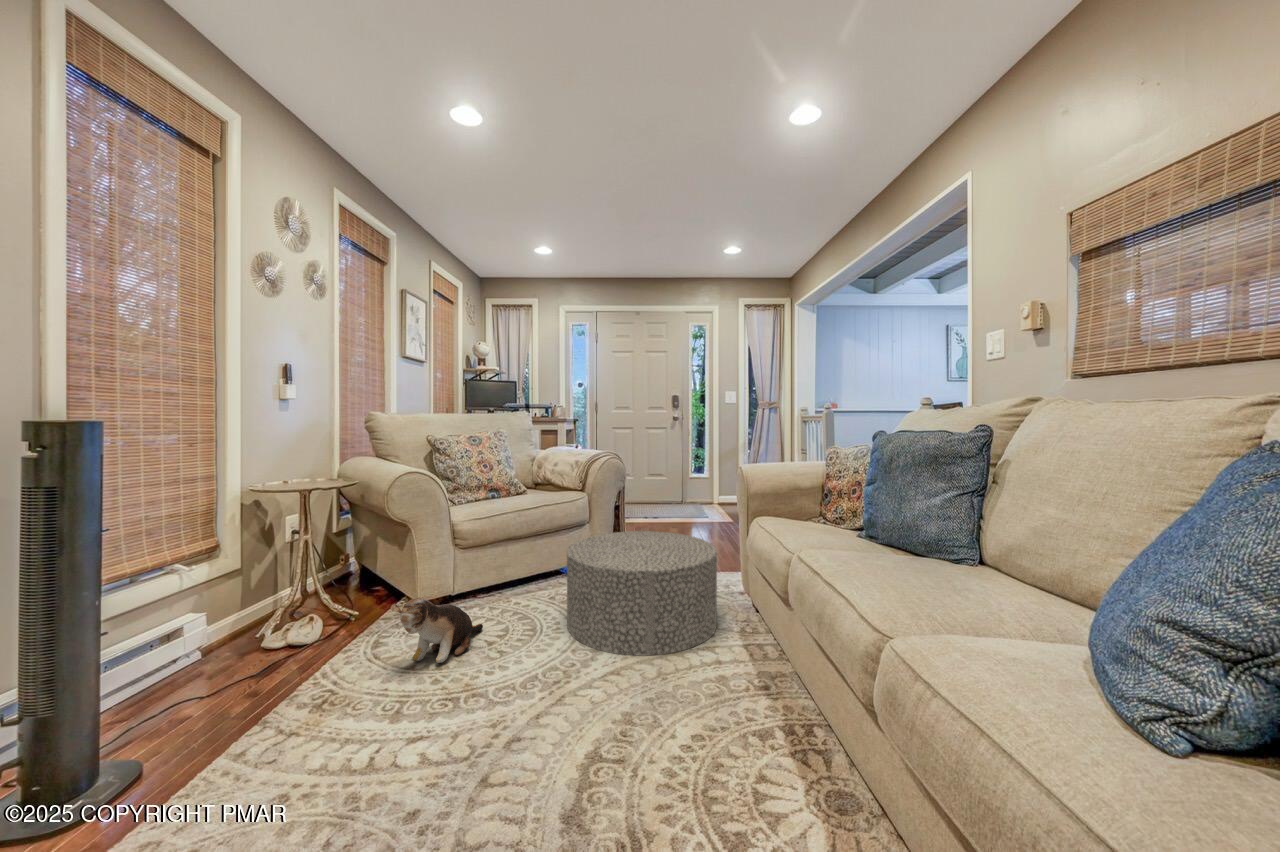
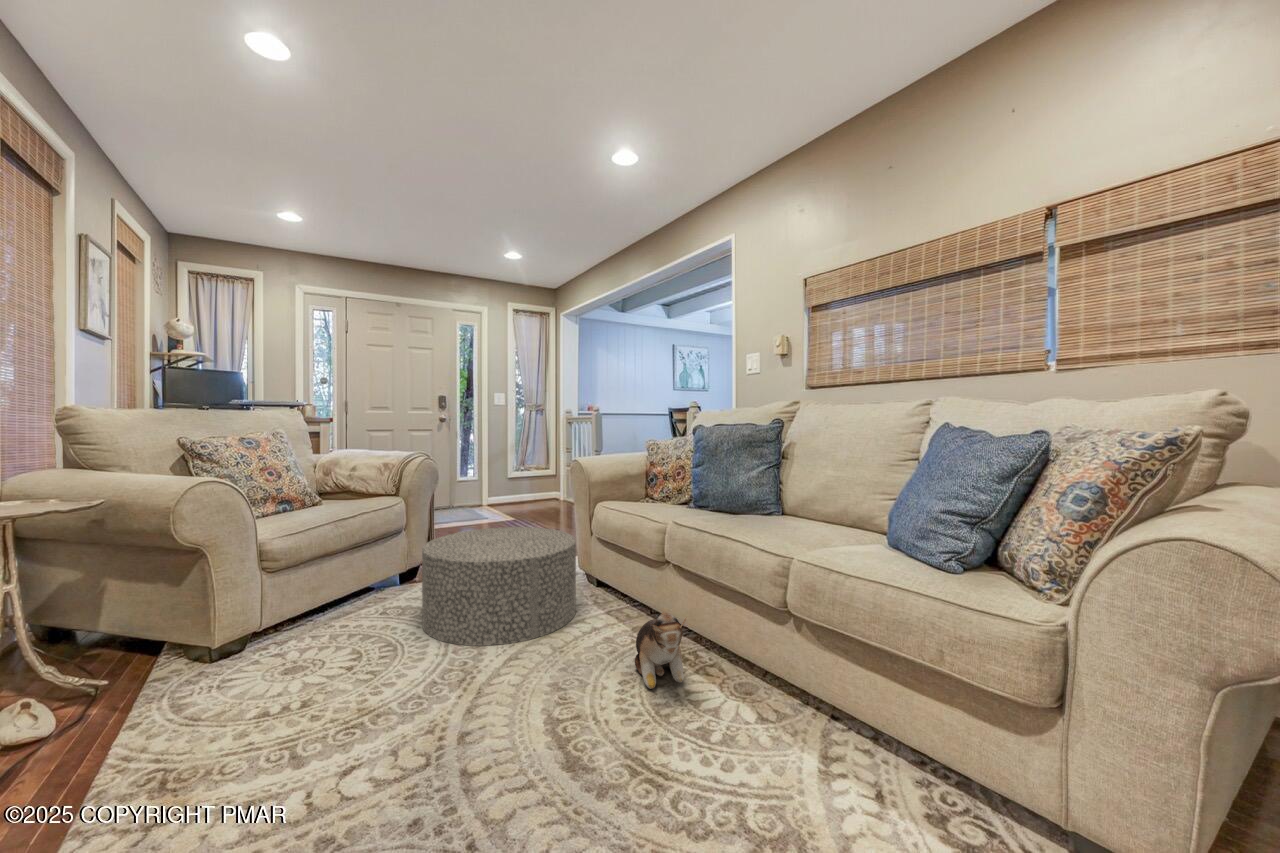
plush toy: present [391,597,483,663] -> present [635,613,686,689]

